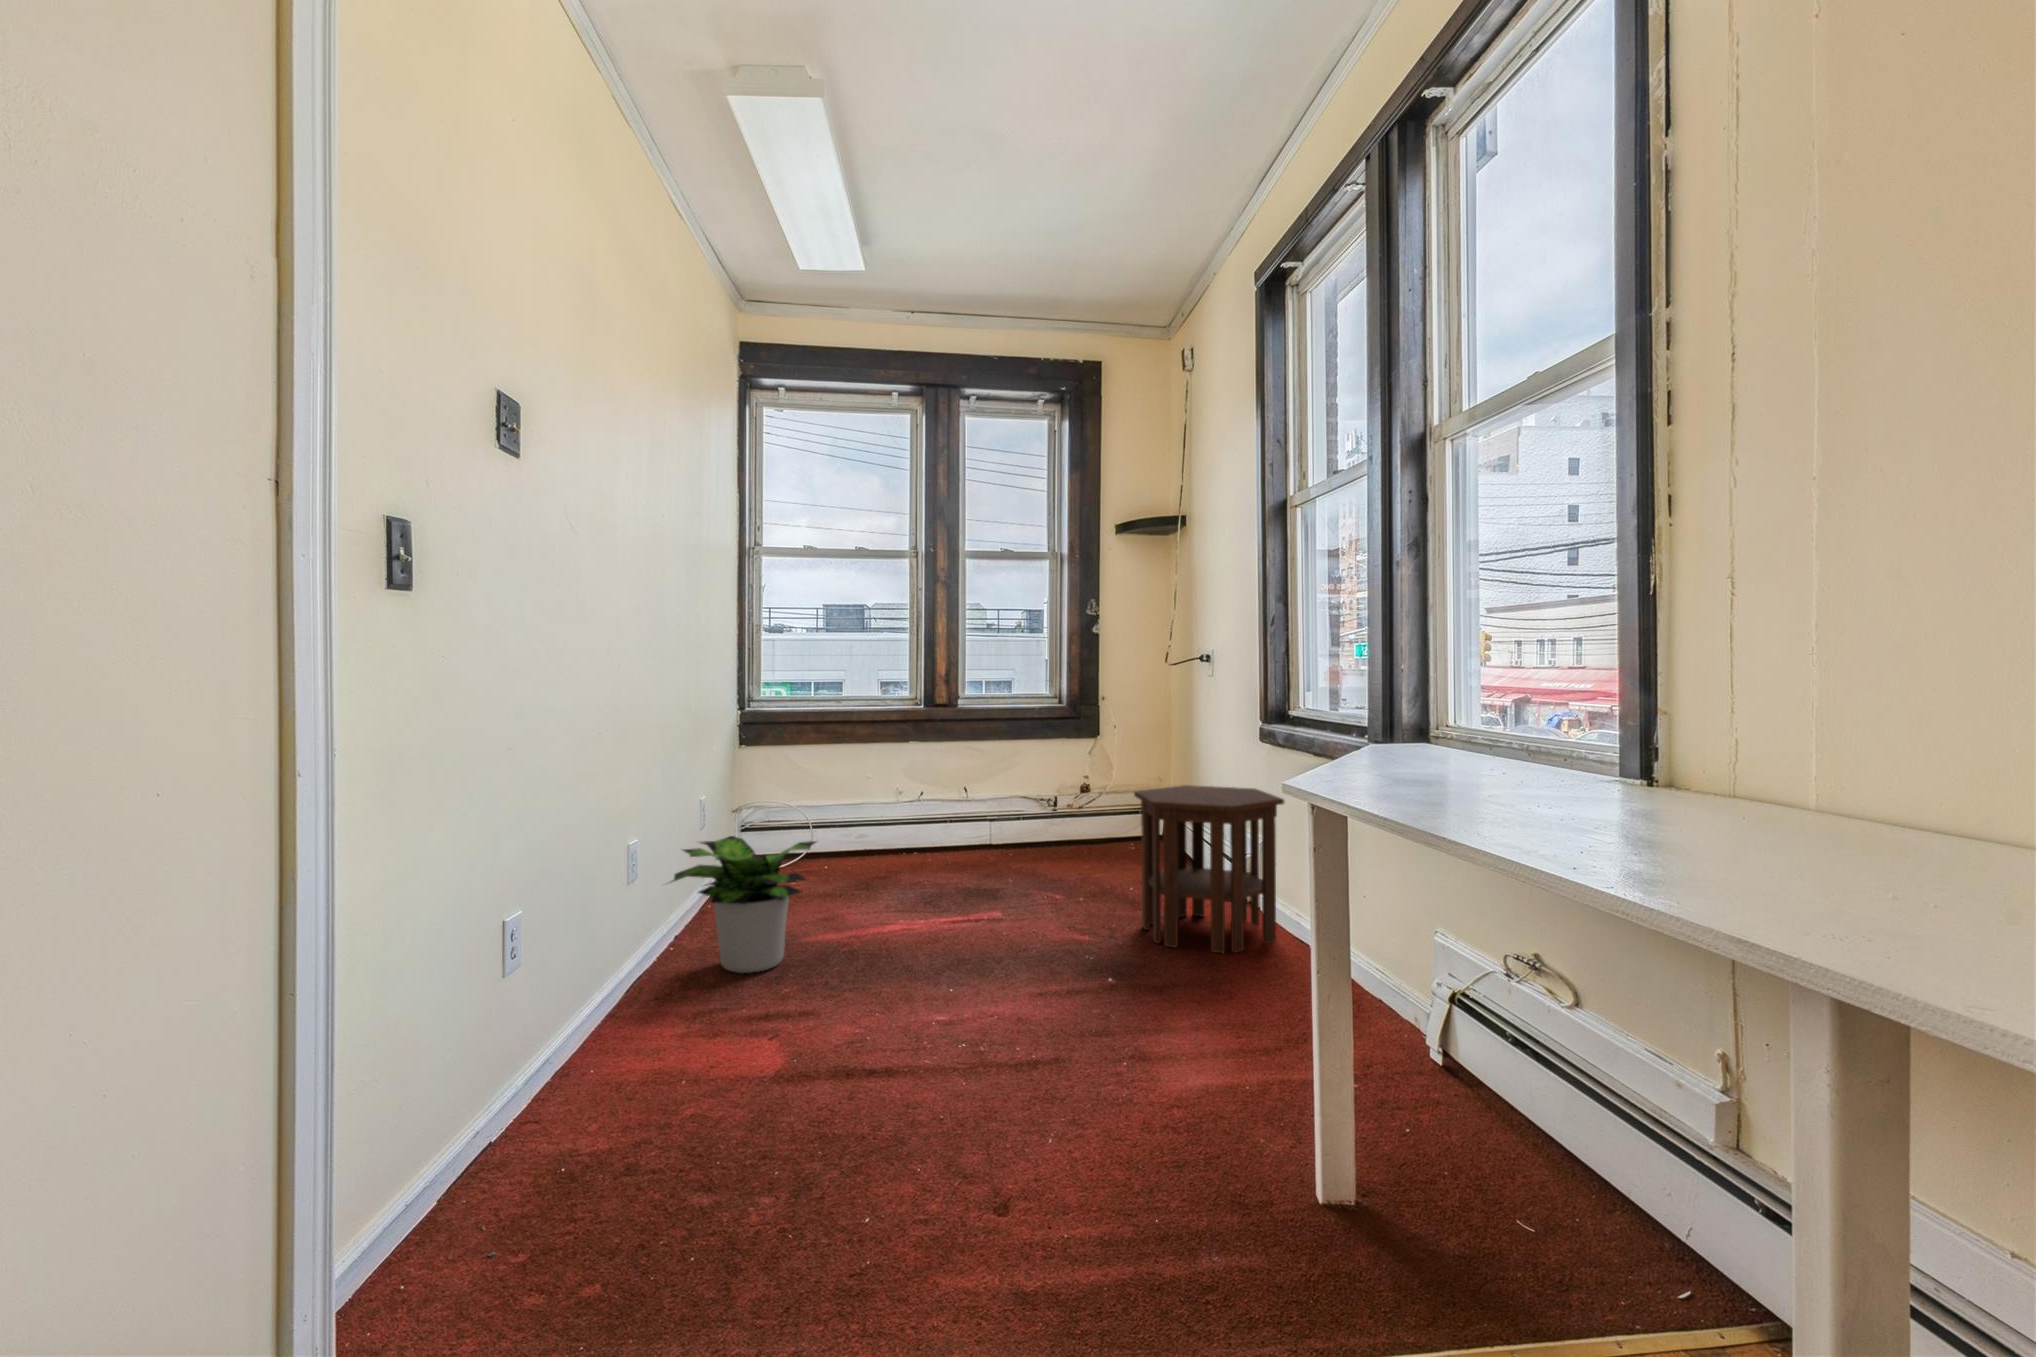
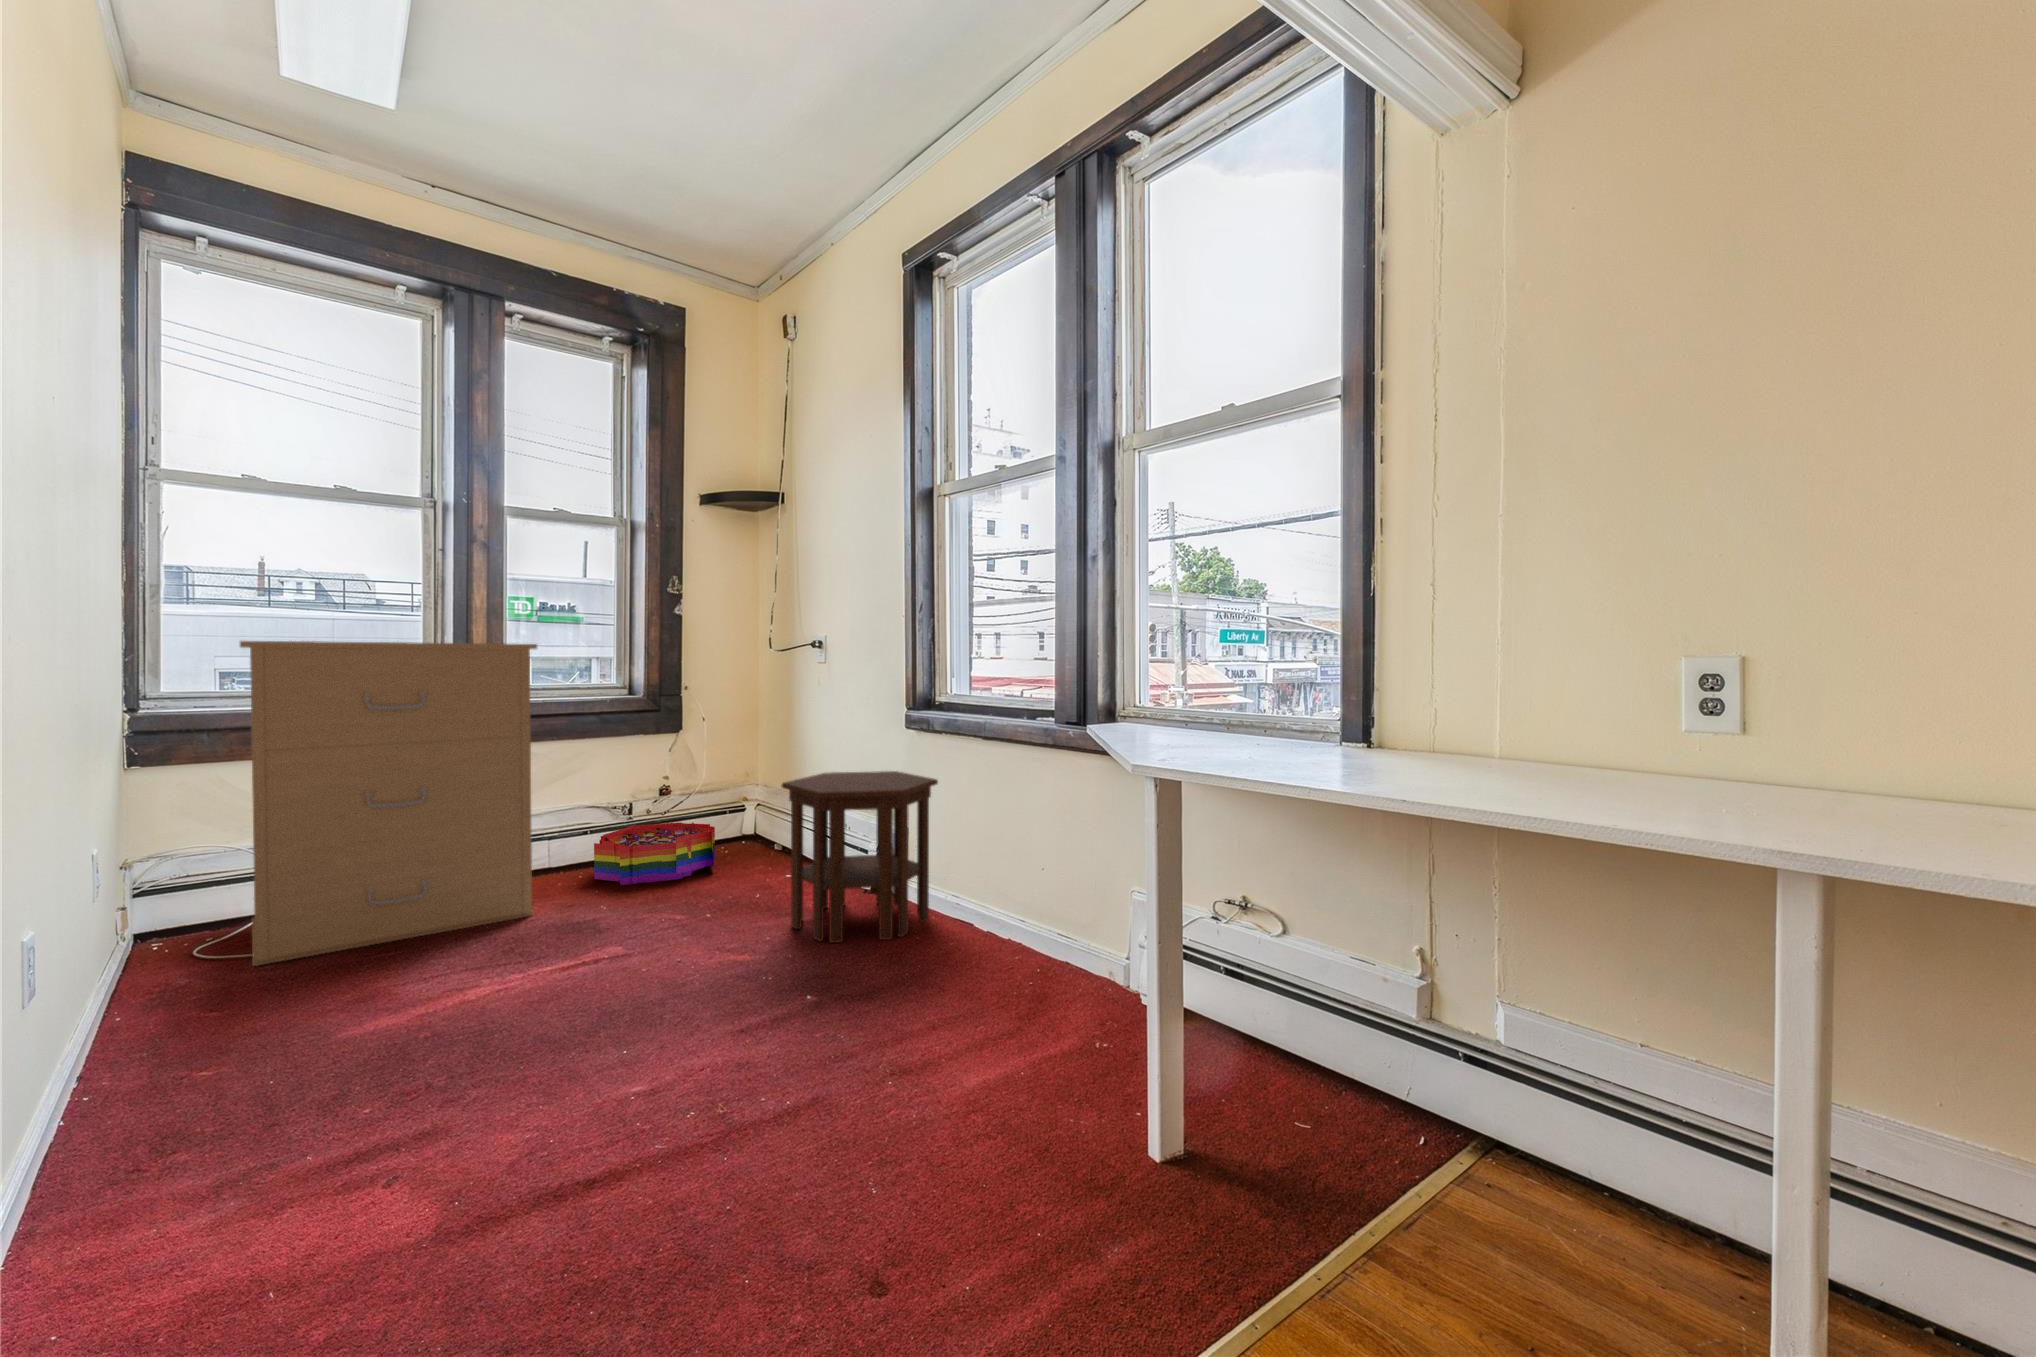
filing cabinet: none [780,665,962,893] -> present [240,641,537,966]
storage bin: none [1017,823,1118,874] -> present [594,822,715,885]
potted plant: present [672,836,816,973] -> none [70,885,376,1104]

